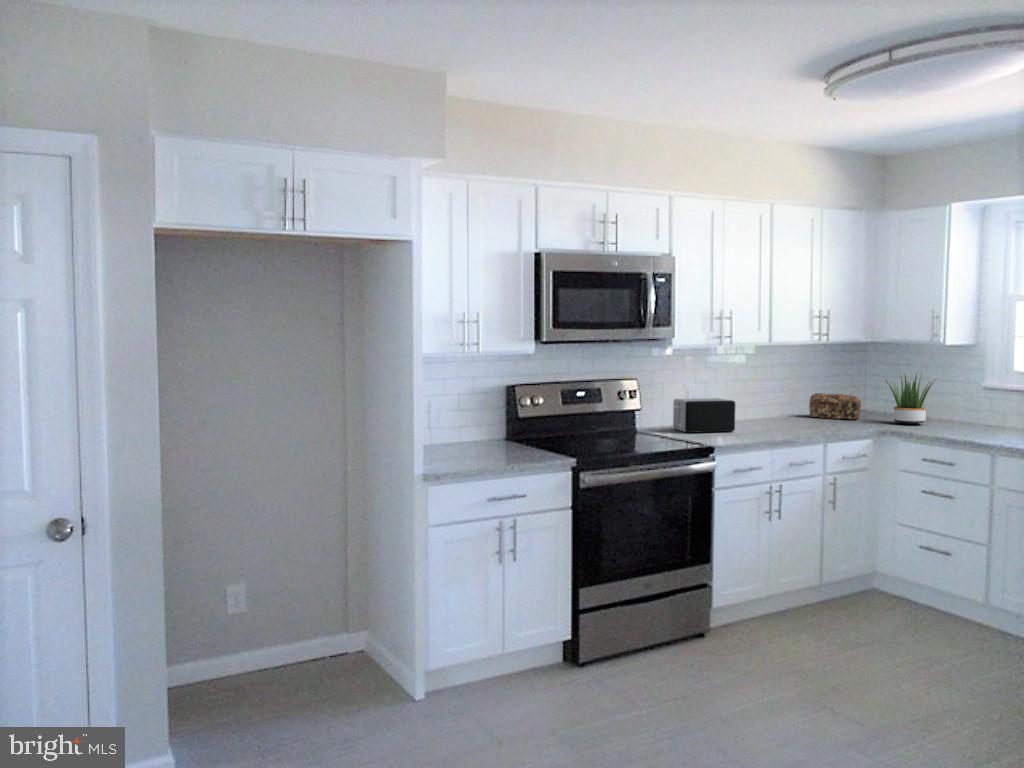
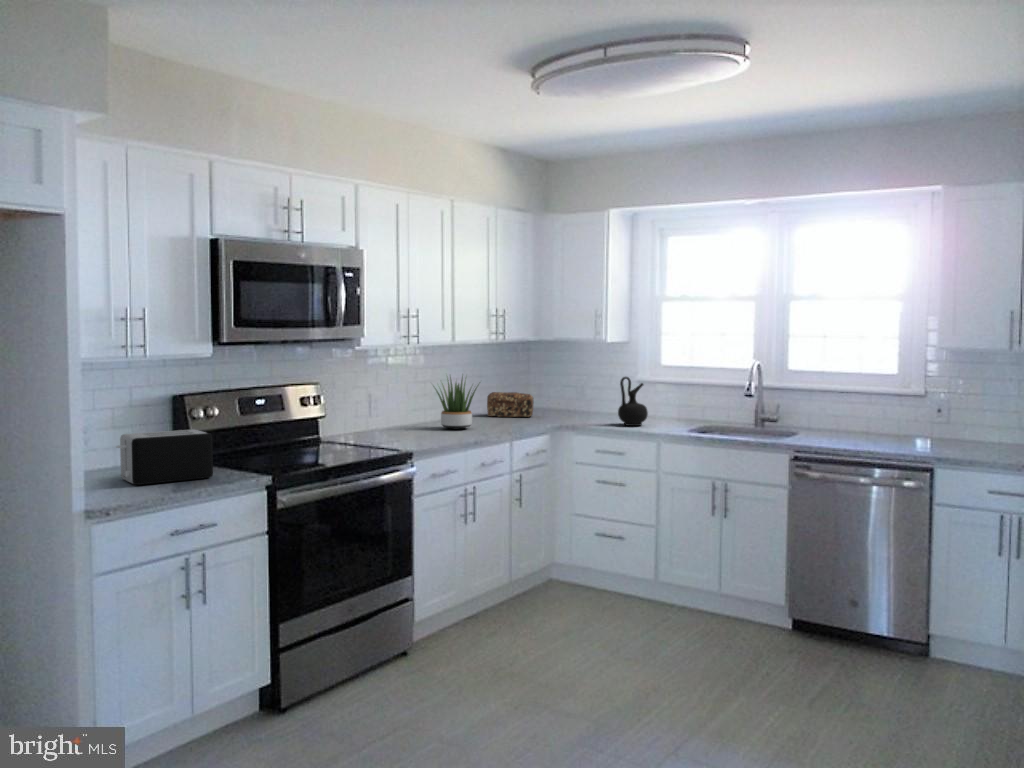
potted plant: present [886,373,934,425] -> present [435,376,478,429]
ceramic jug: none [952,381,987,434] -> present [618,377,648,426]
toaster: present [673,398,735,433] -> present [116,429,213,485]

